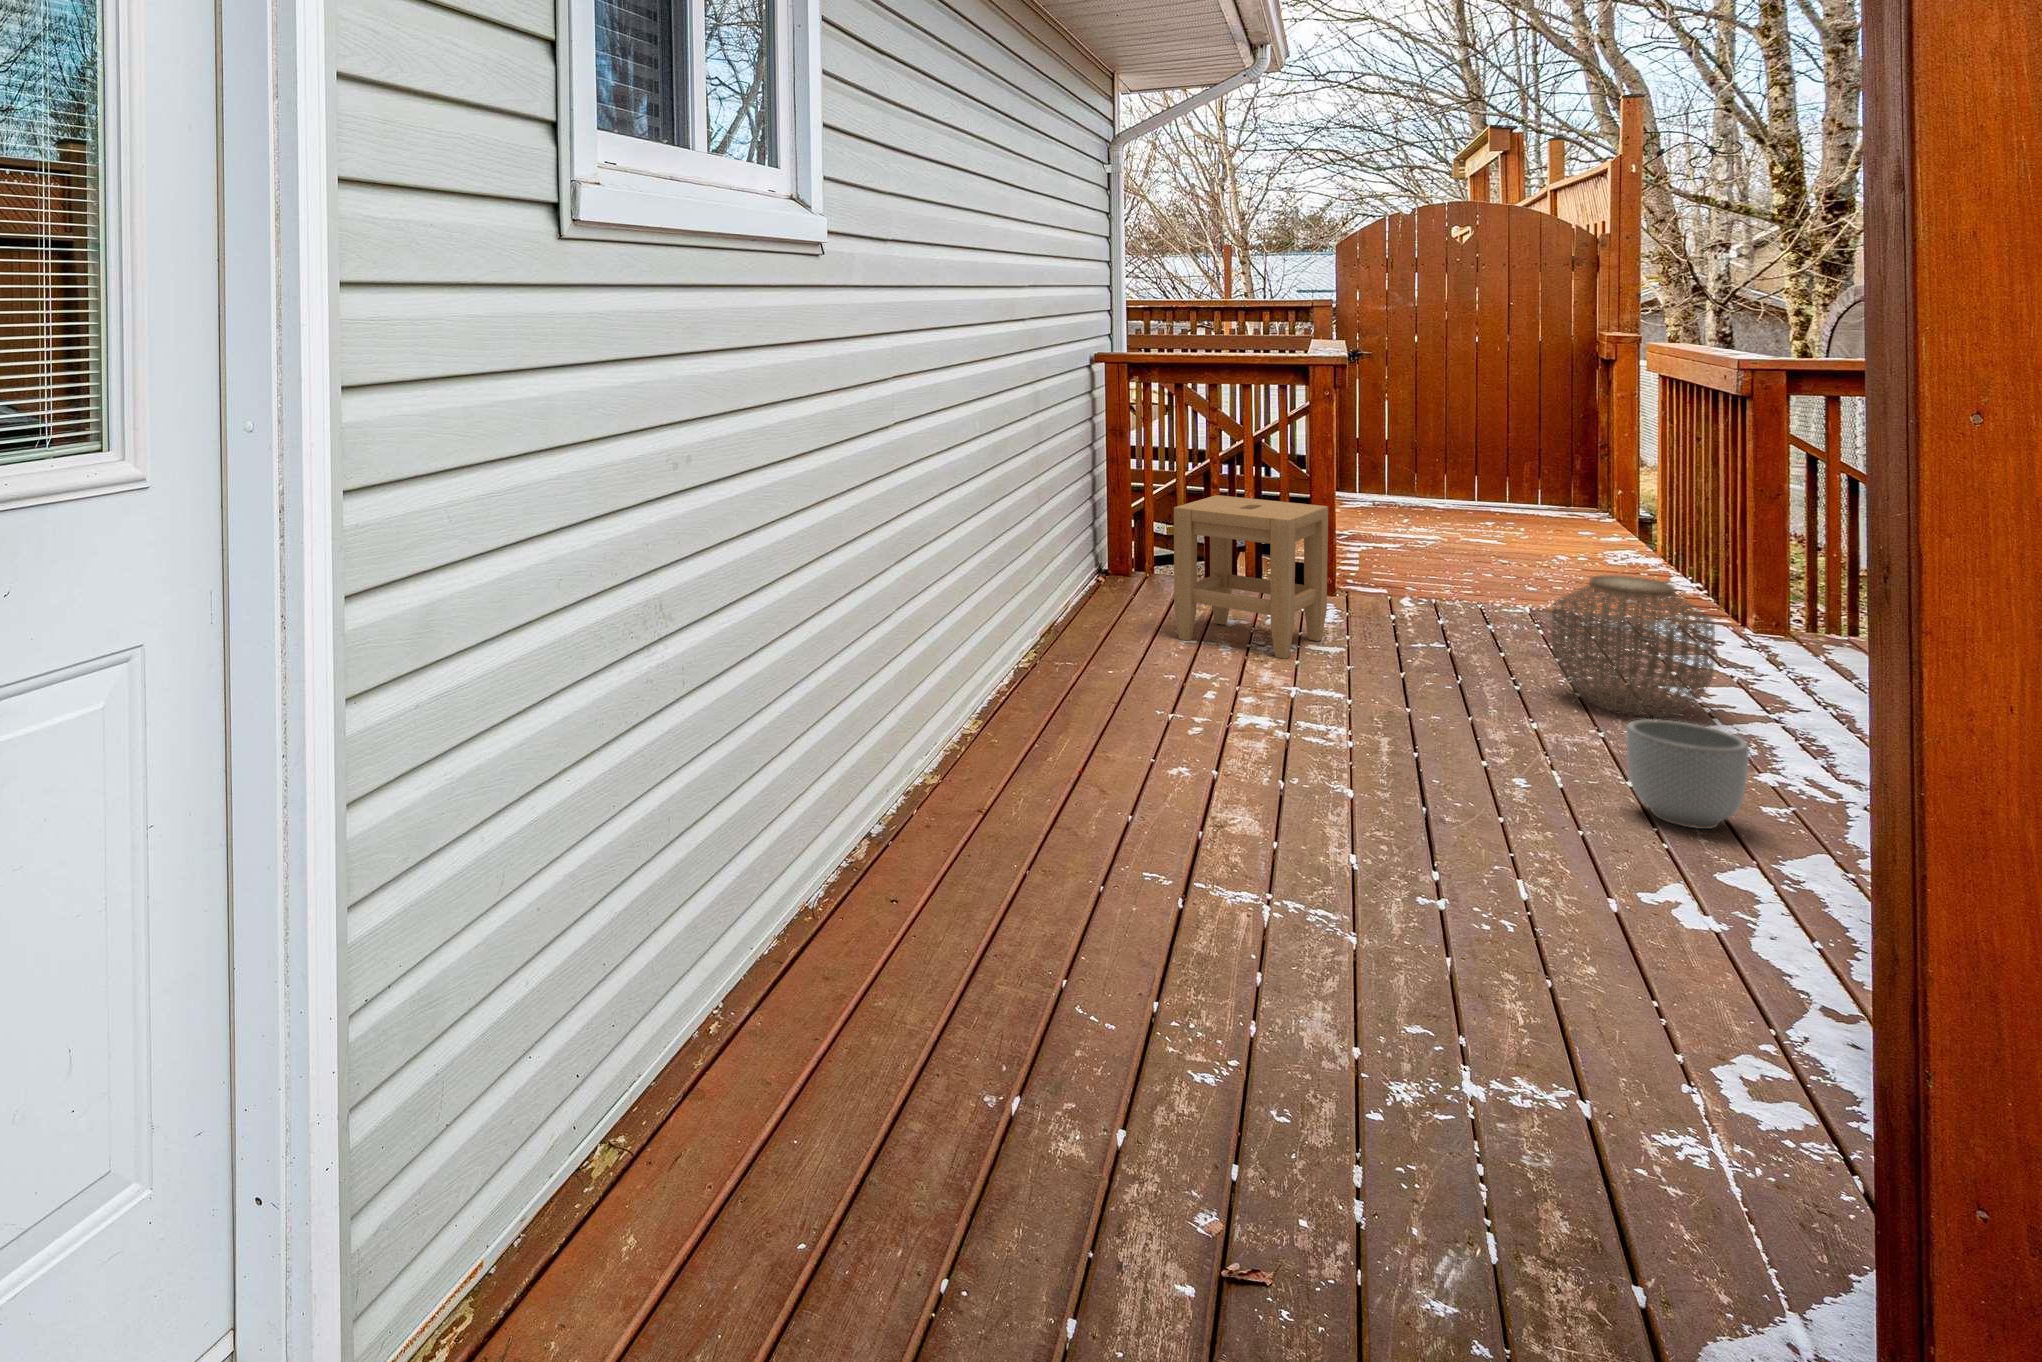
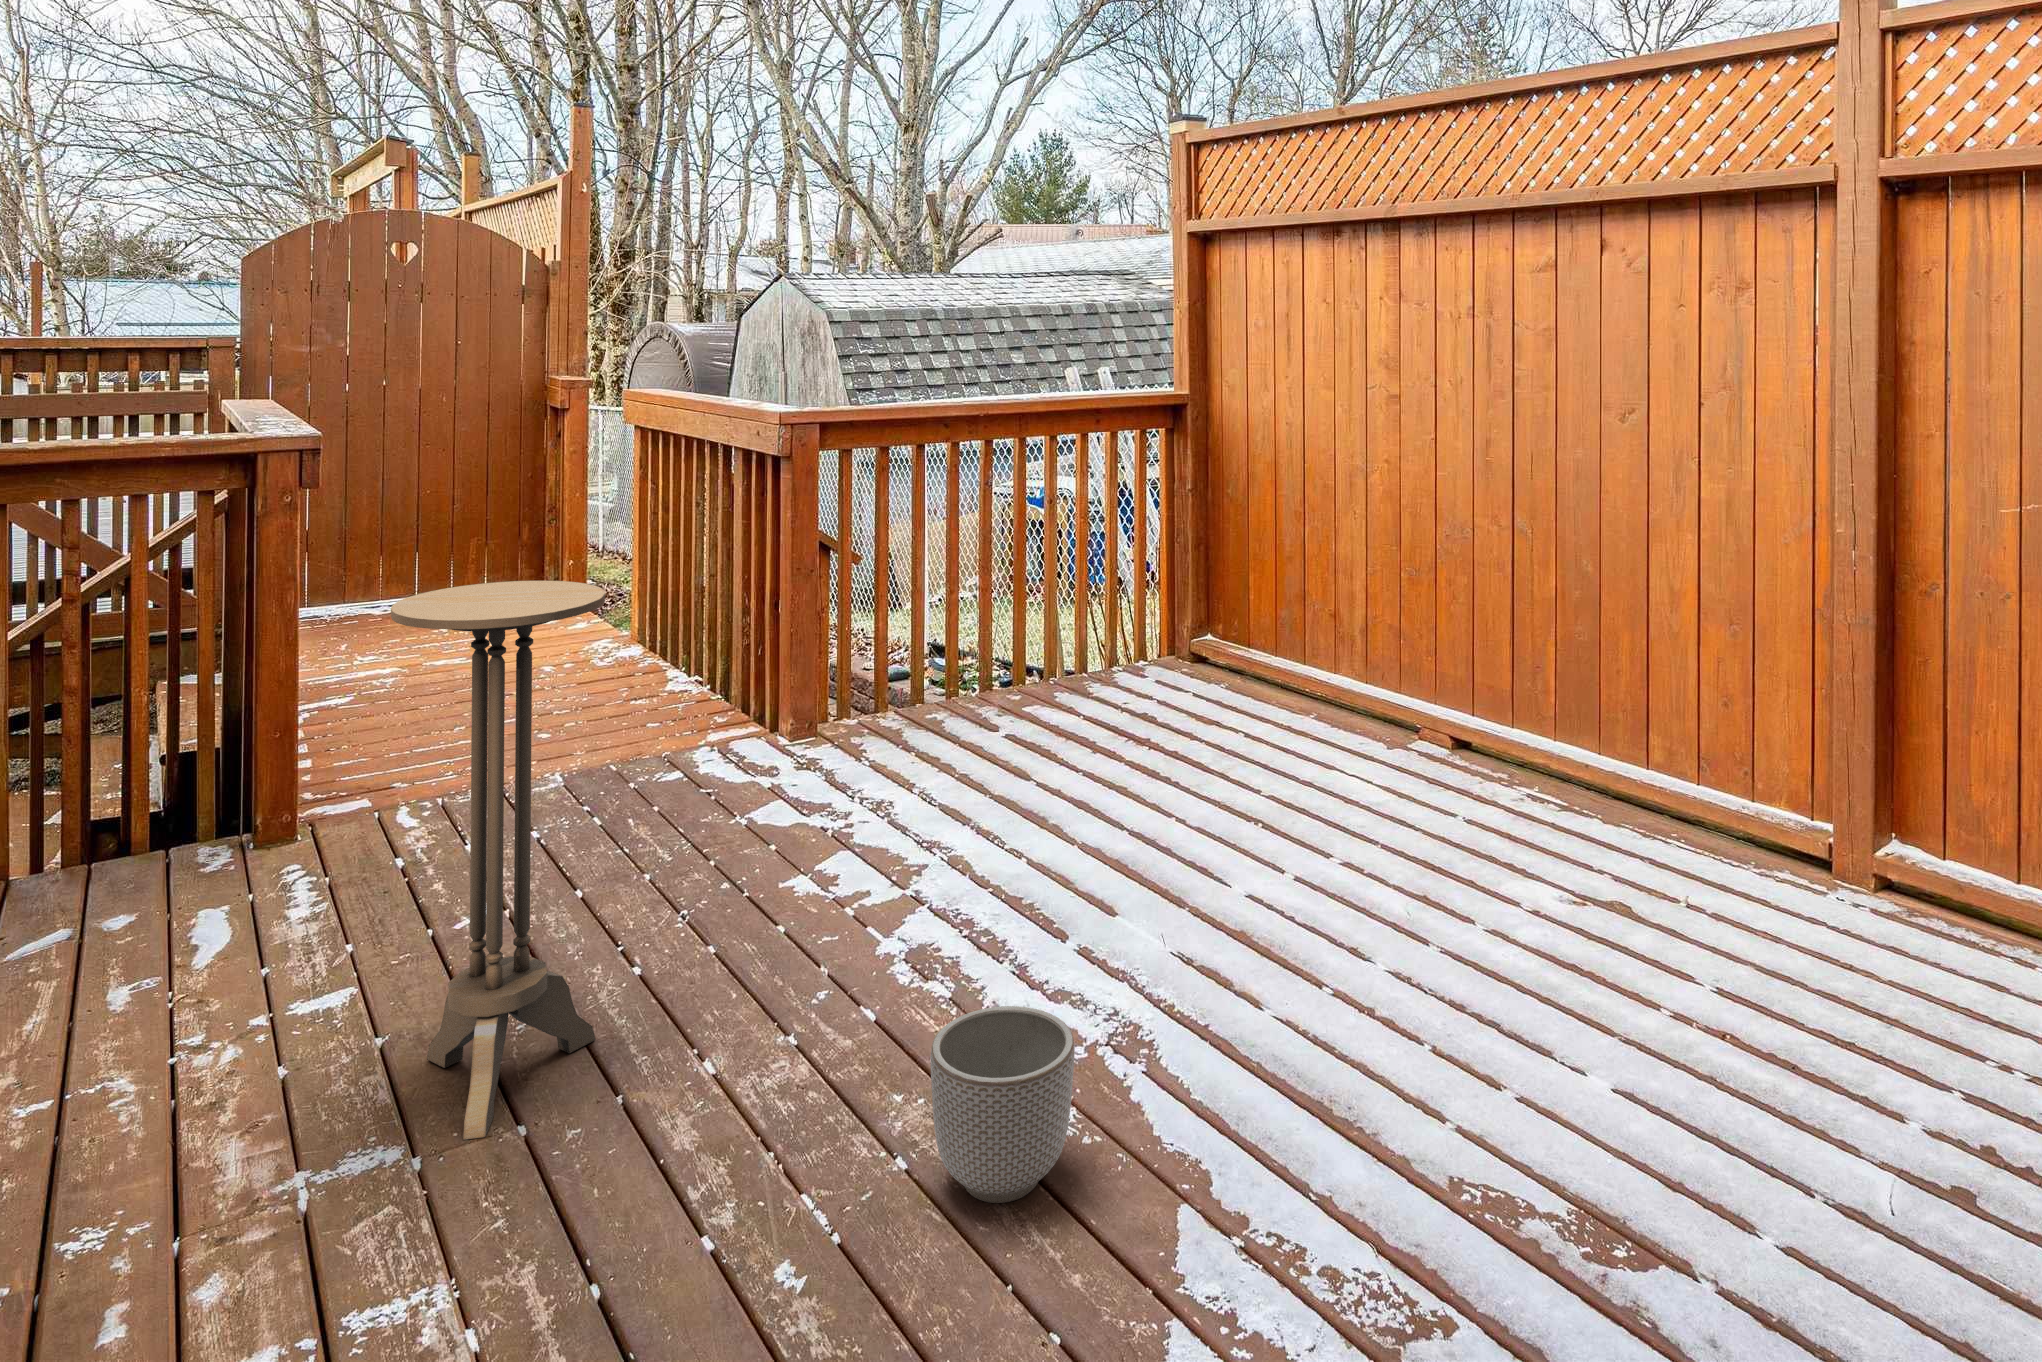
side table: none [1333,432,1460,712] -> present [391,581,605,1140]
stool: present [1174,495,1328,659] -> none [10,713,332,1087]
woven basket: present [1552,575,1715,718] -> none [689,737,869,949]

